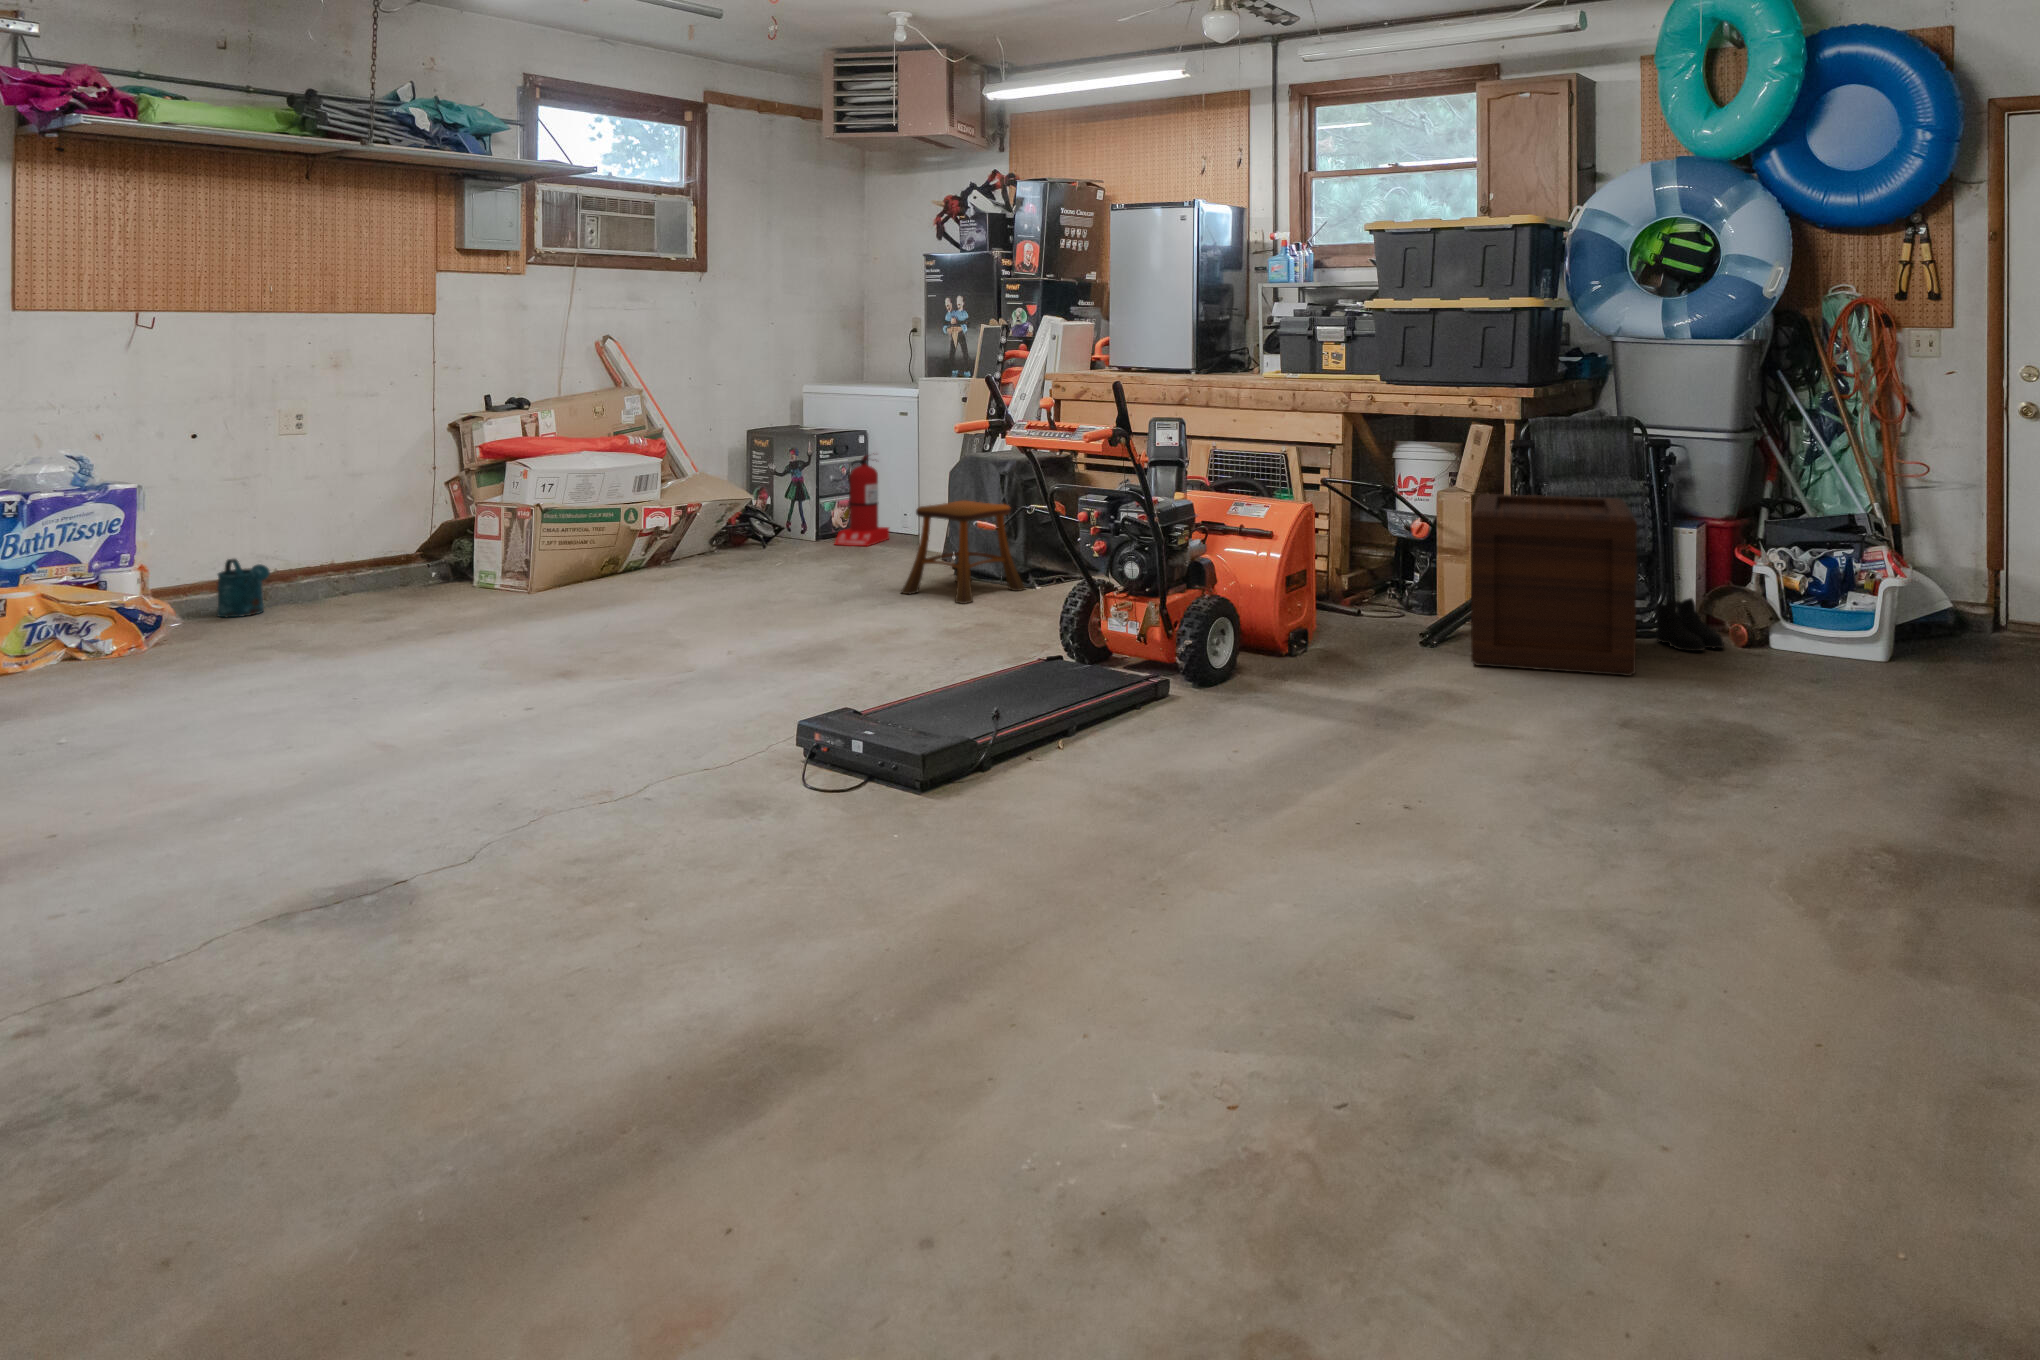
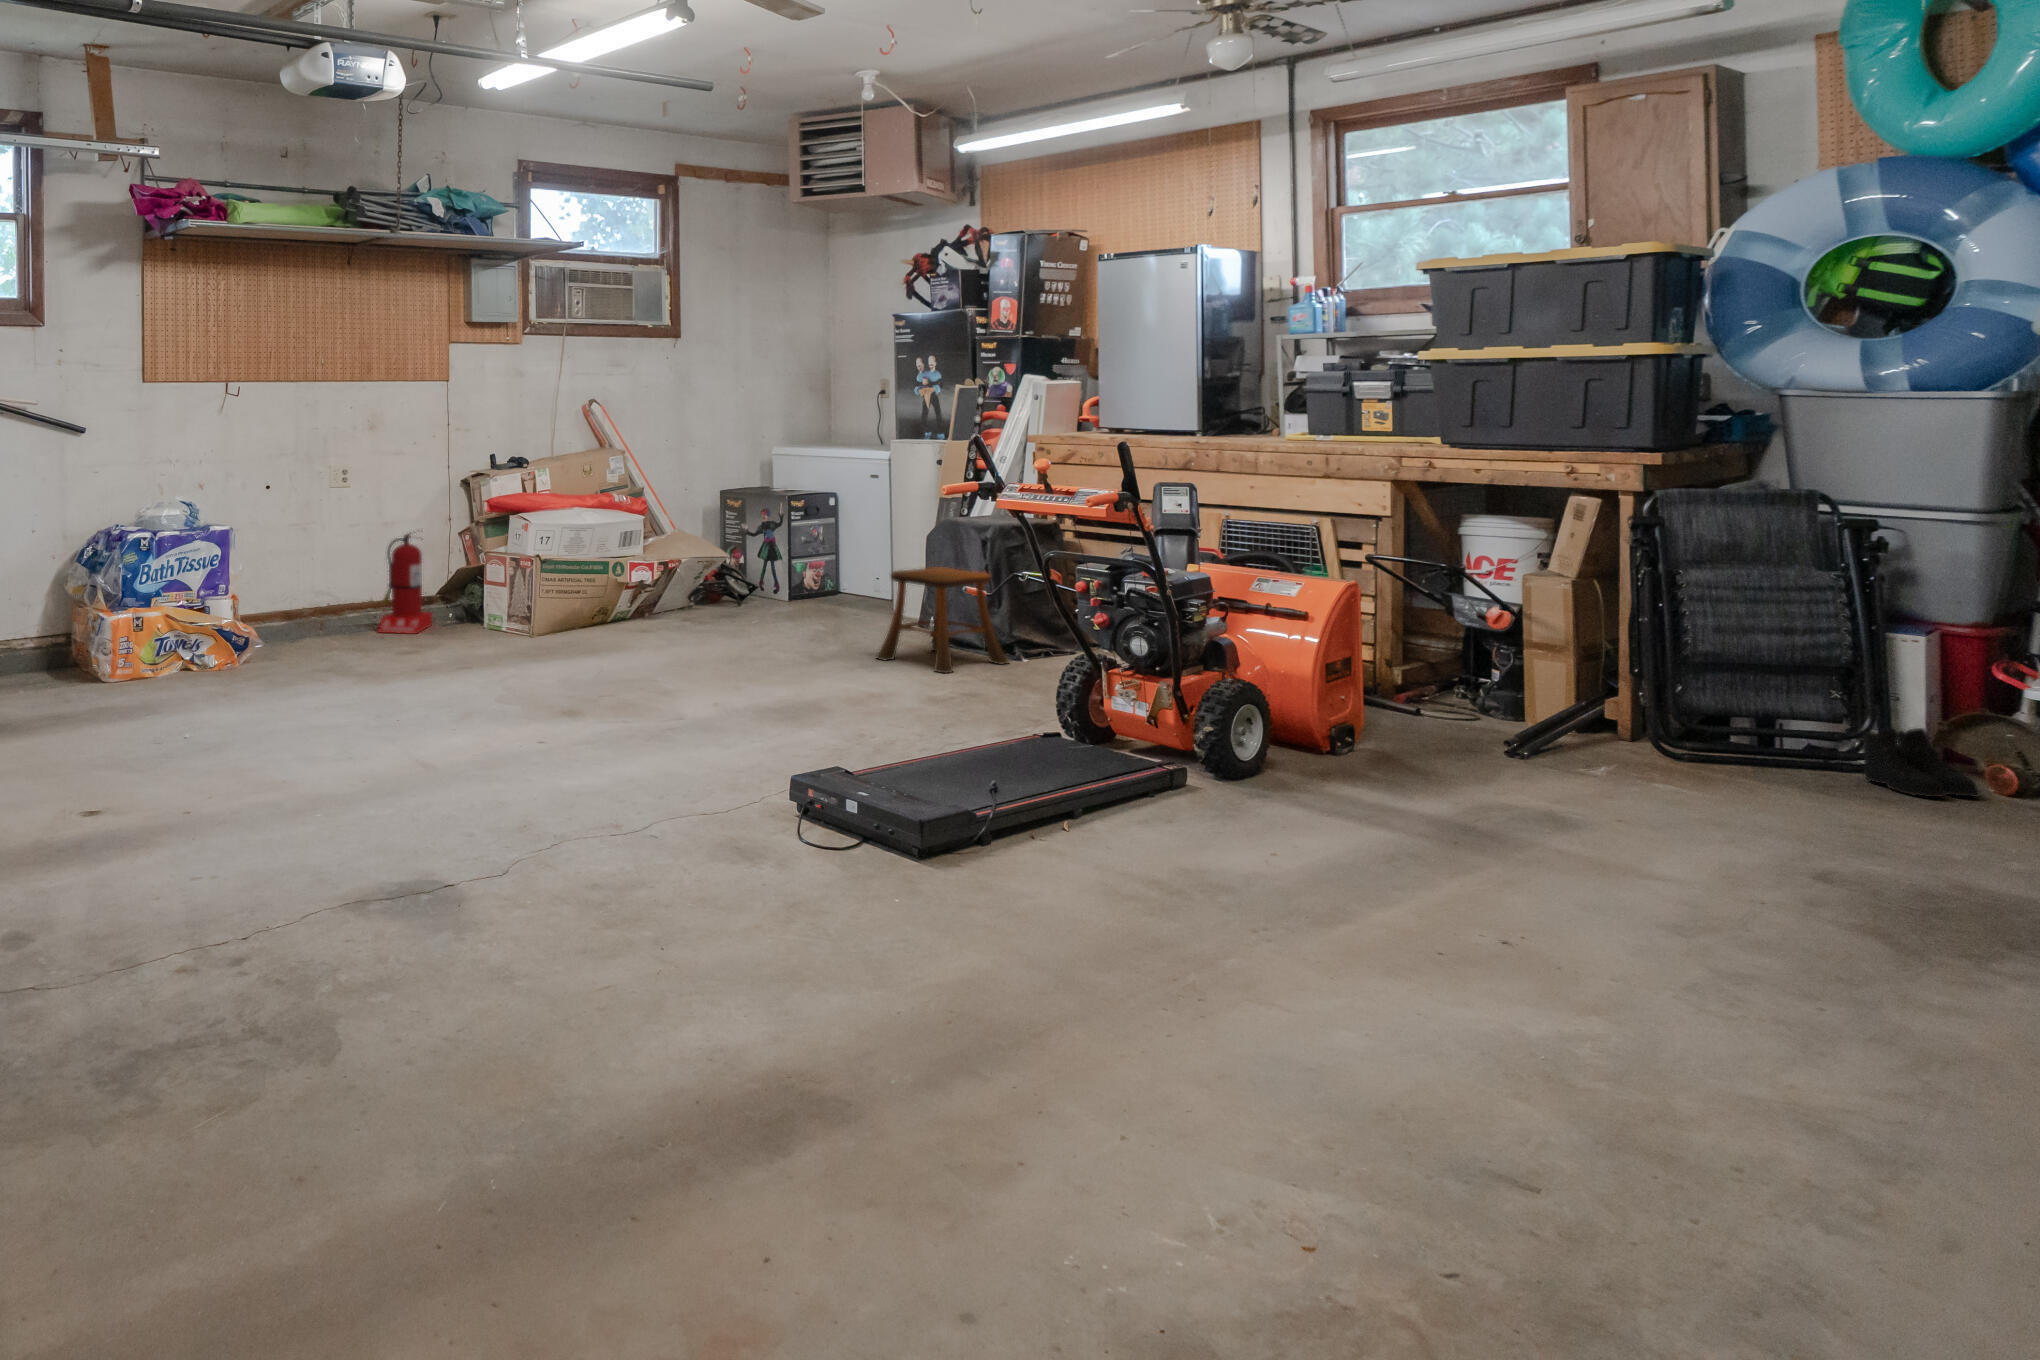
fire extinguisher: present [835,455,889,547] -> present [378,532,432,634]
wooden crate: present [1471,494,1637,676] -> none [1572,581,1828,817]
watering can: present [217,559,270,617] -> none [294,591,333,641]

